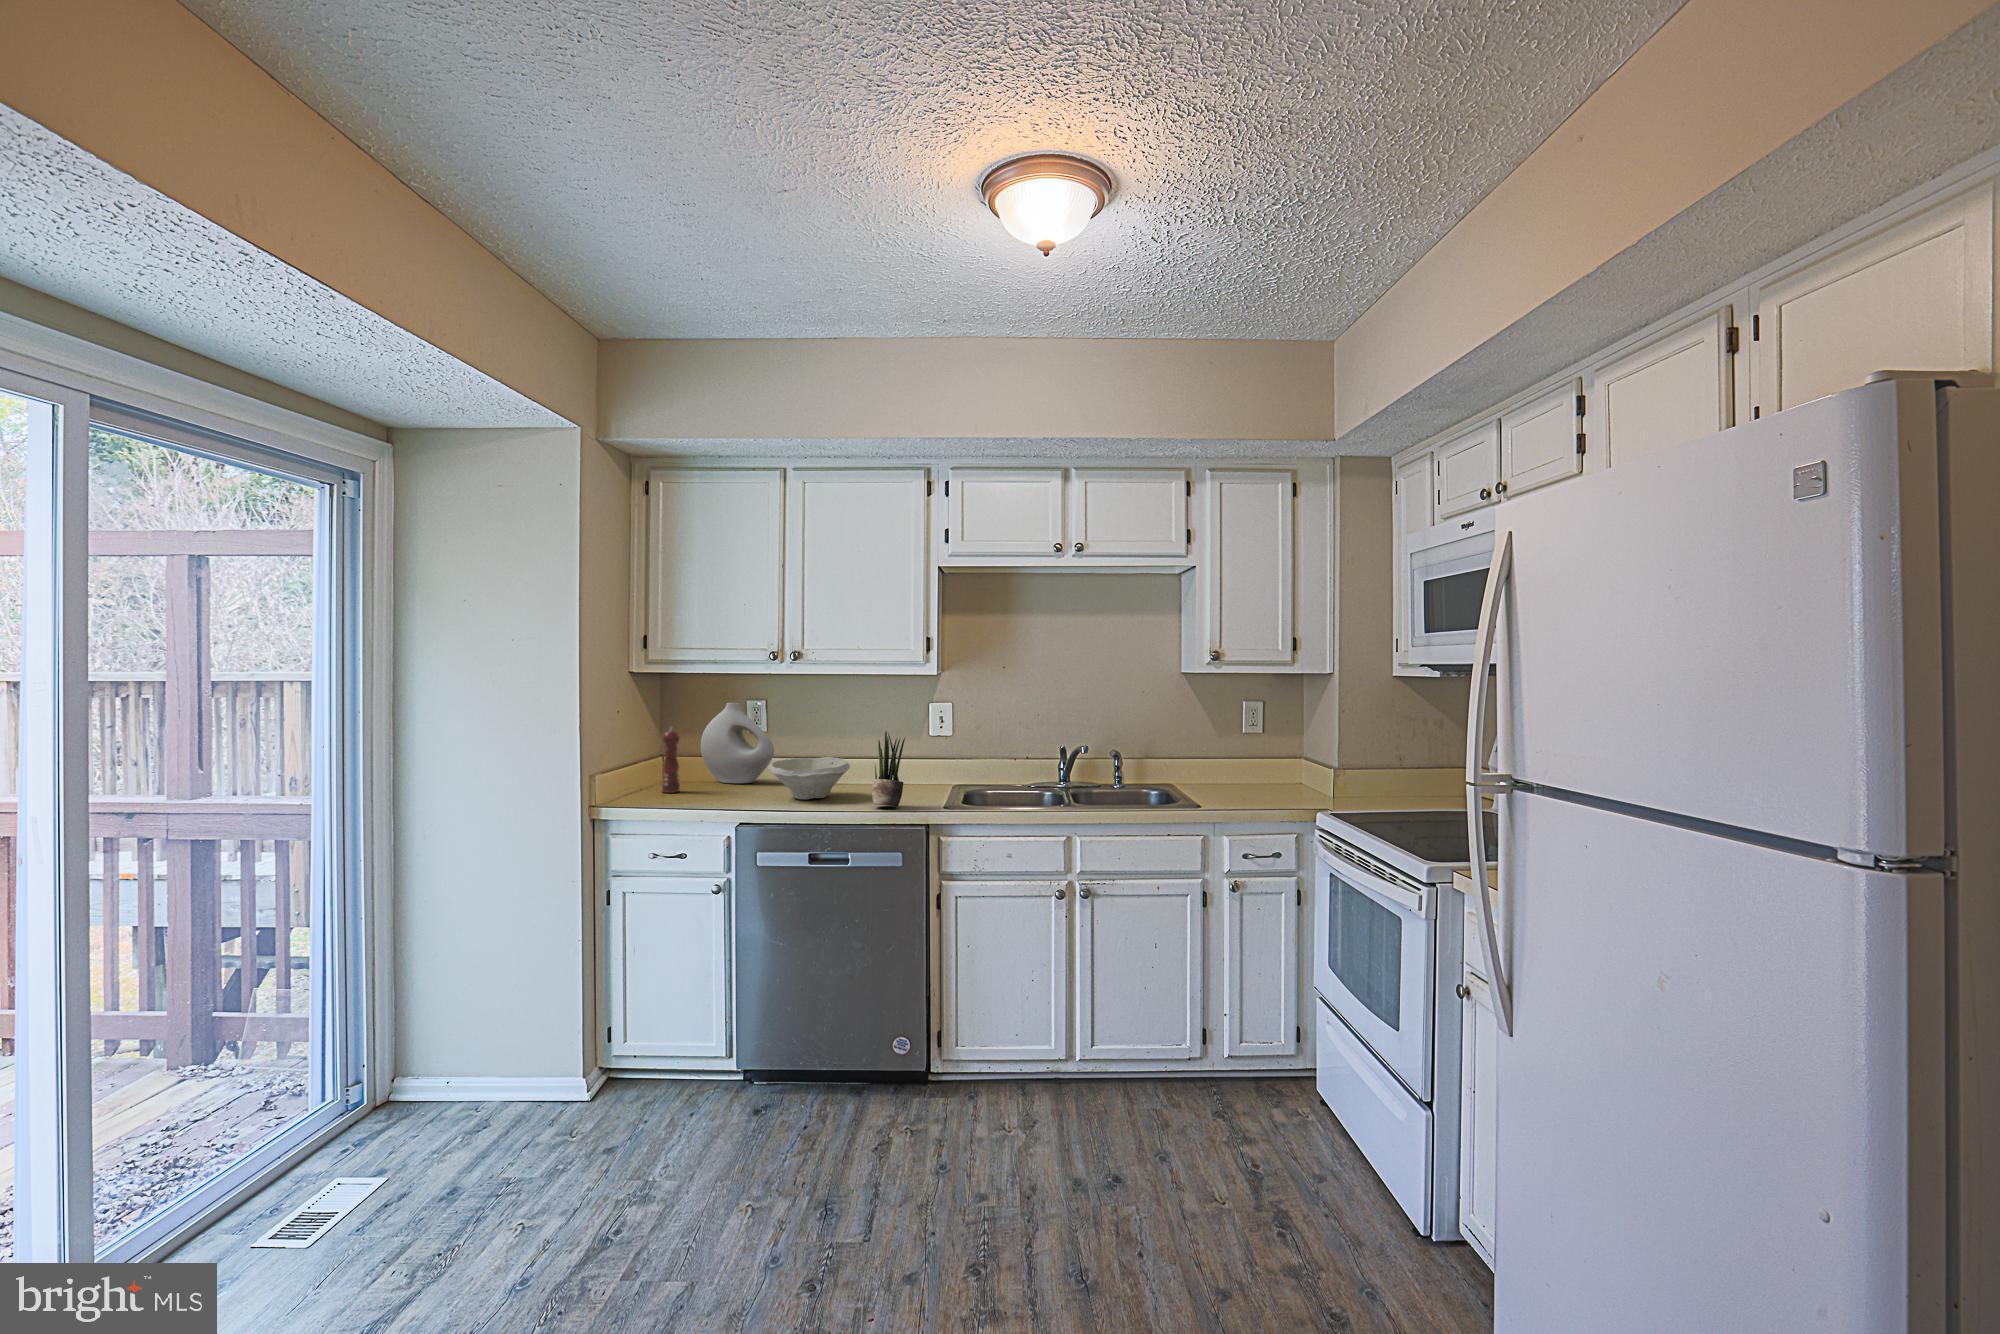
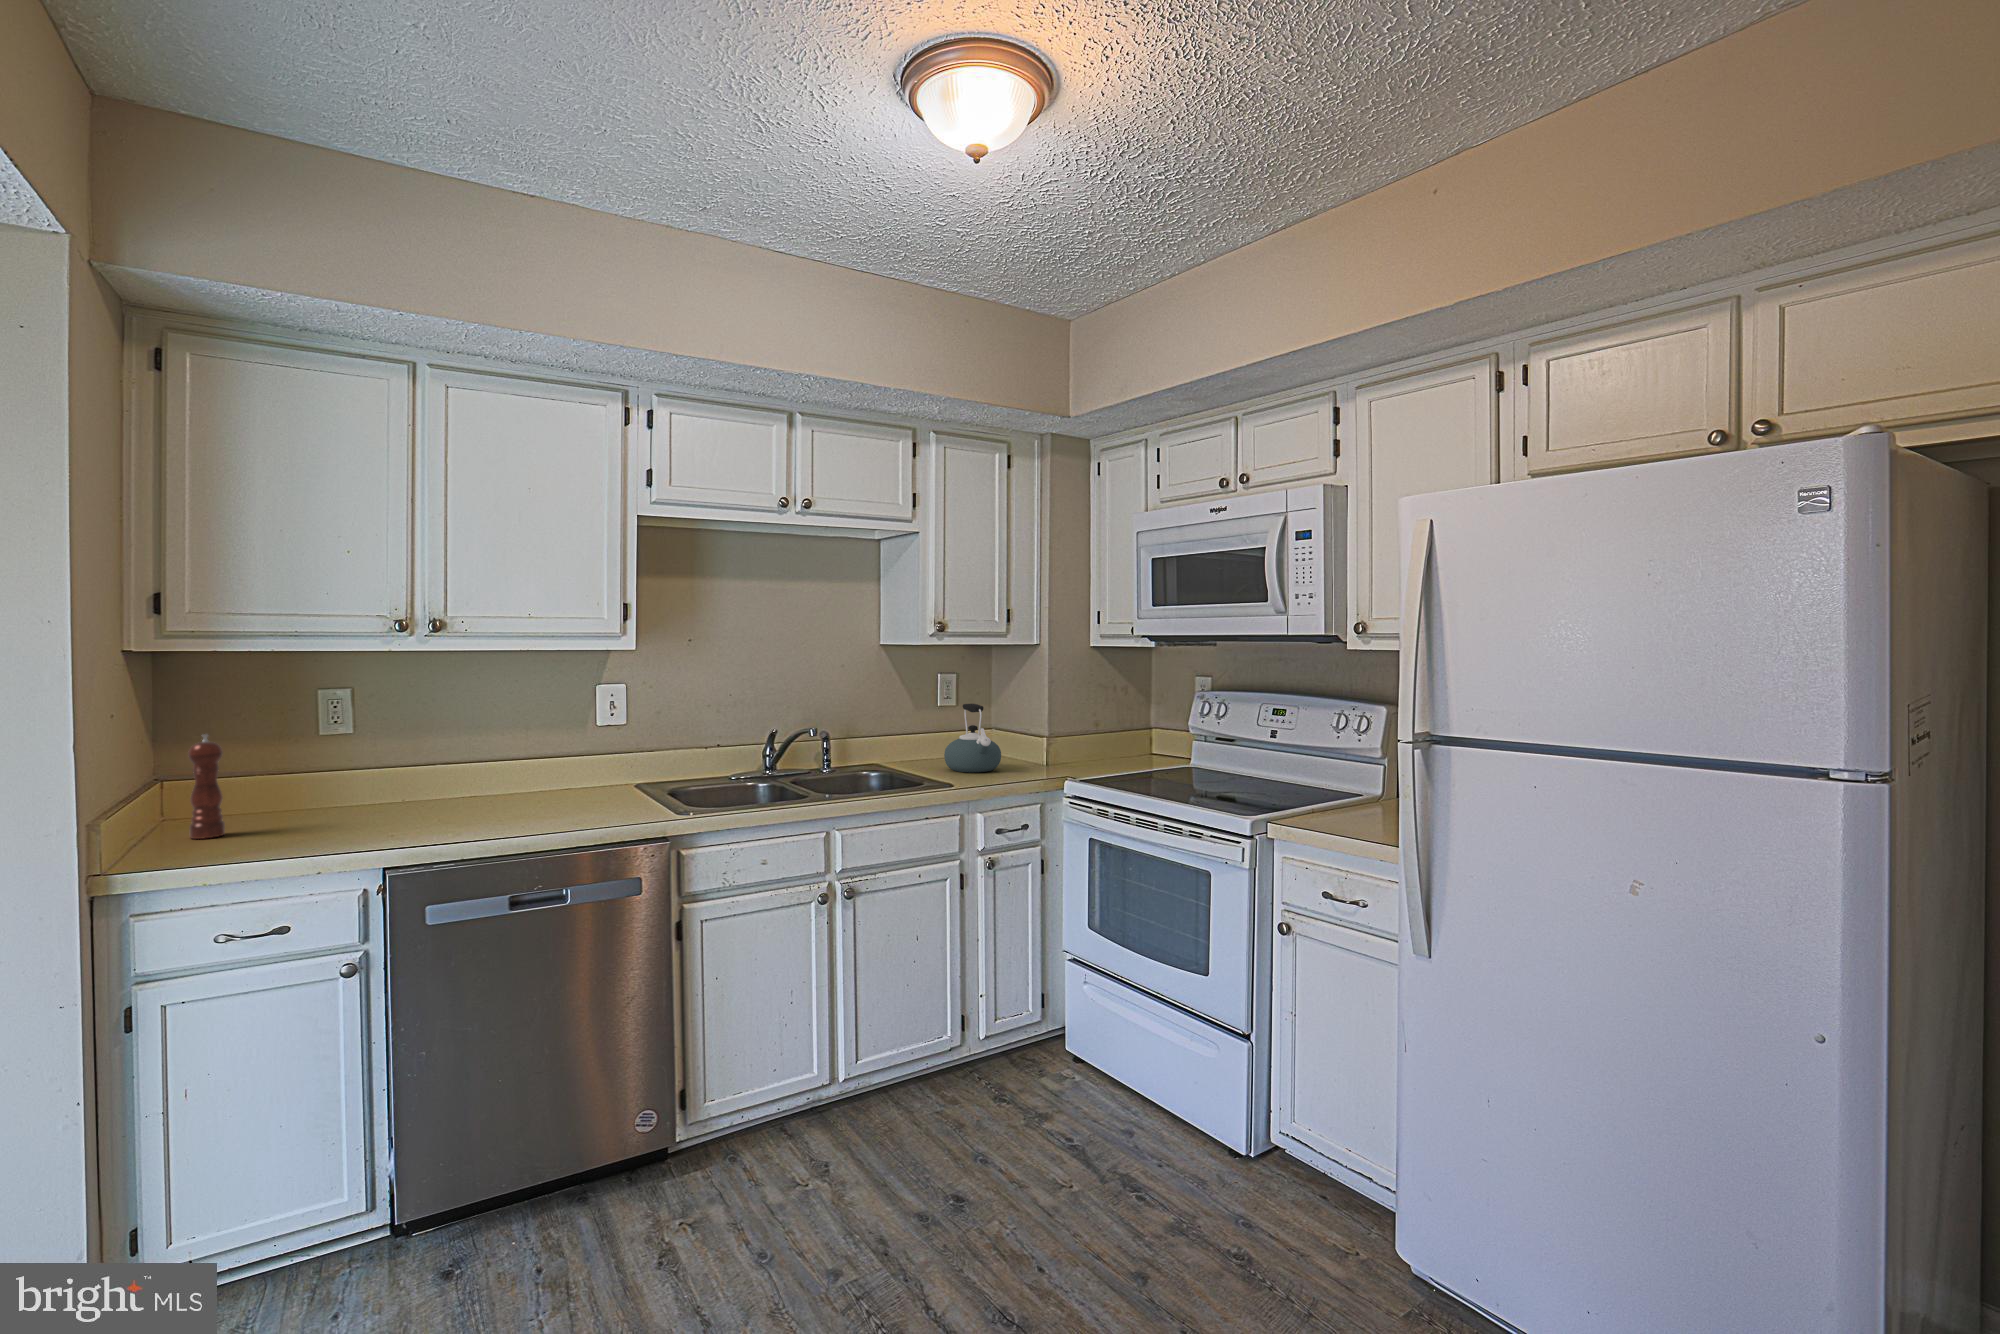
vase: present [701,703,774,783] -> none [232,695,371,814]
kettle: none [1237,730,1296,799] -> present [944,704,1001,772]
potted plant: present [872,732,905,806] -> none [580,723,623,820]
bowl: present [768,757,850,800] -> none [398,763,526,825]

